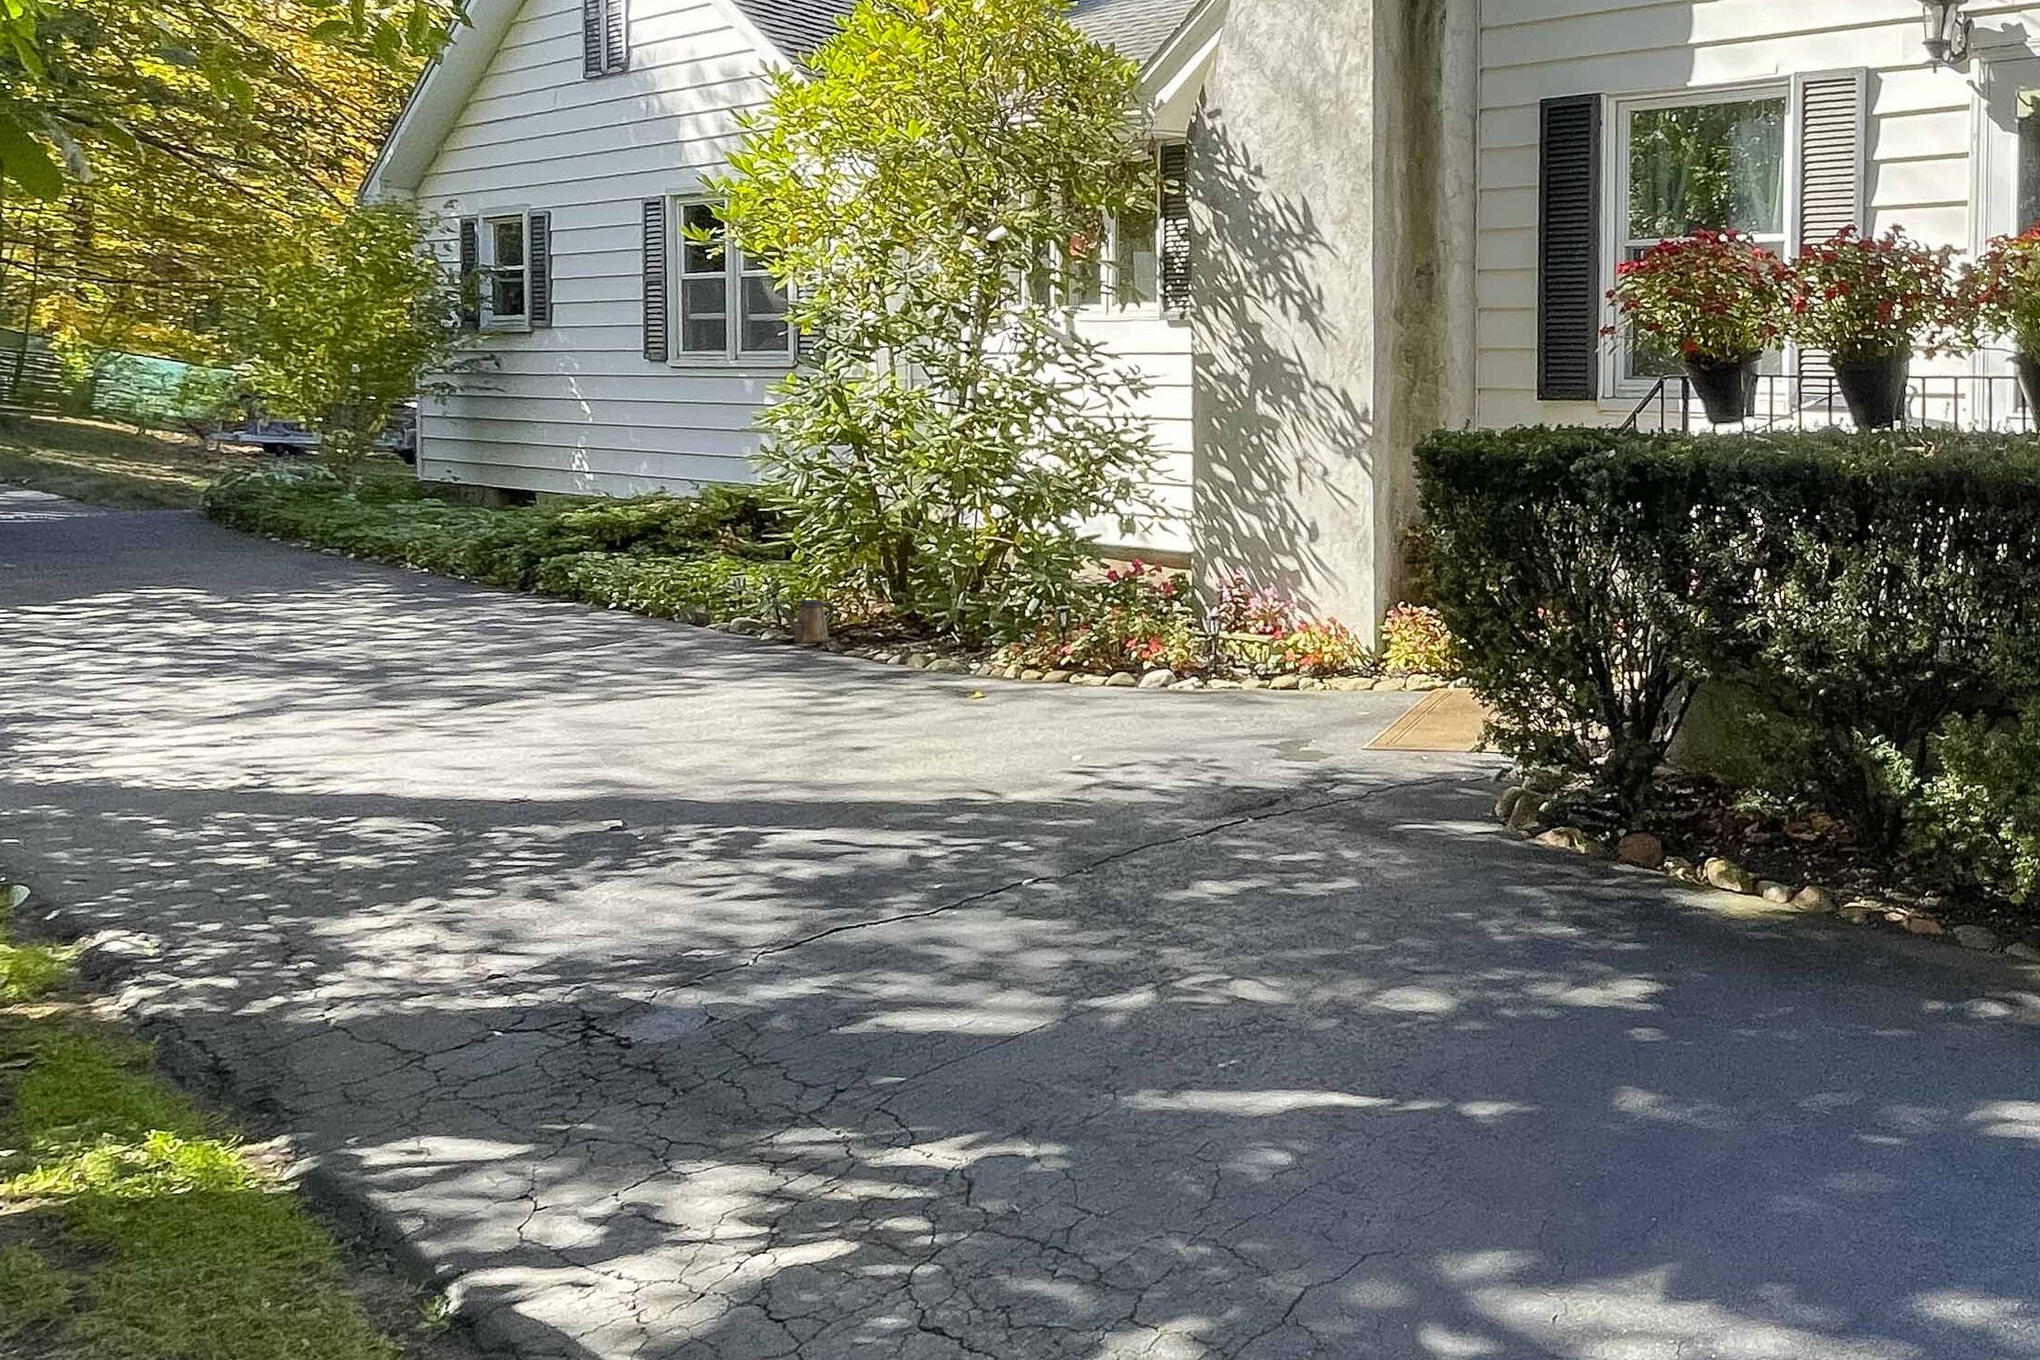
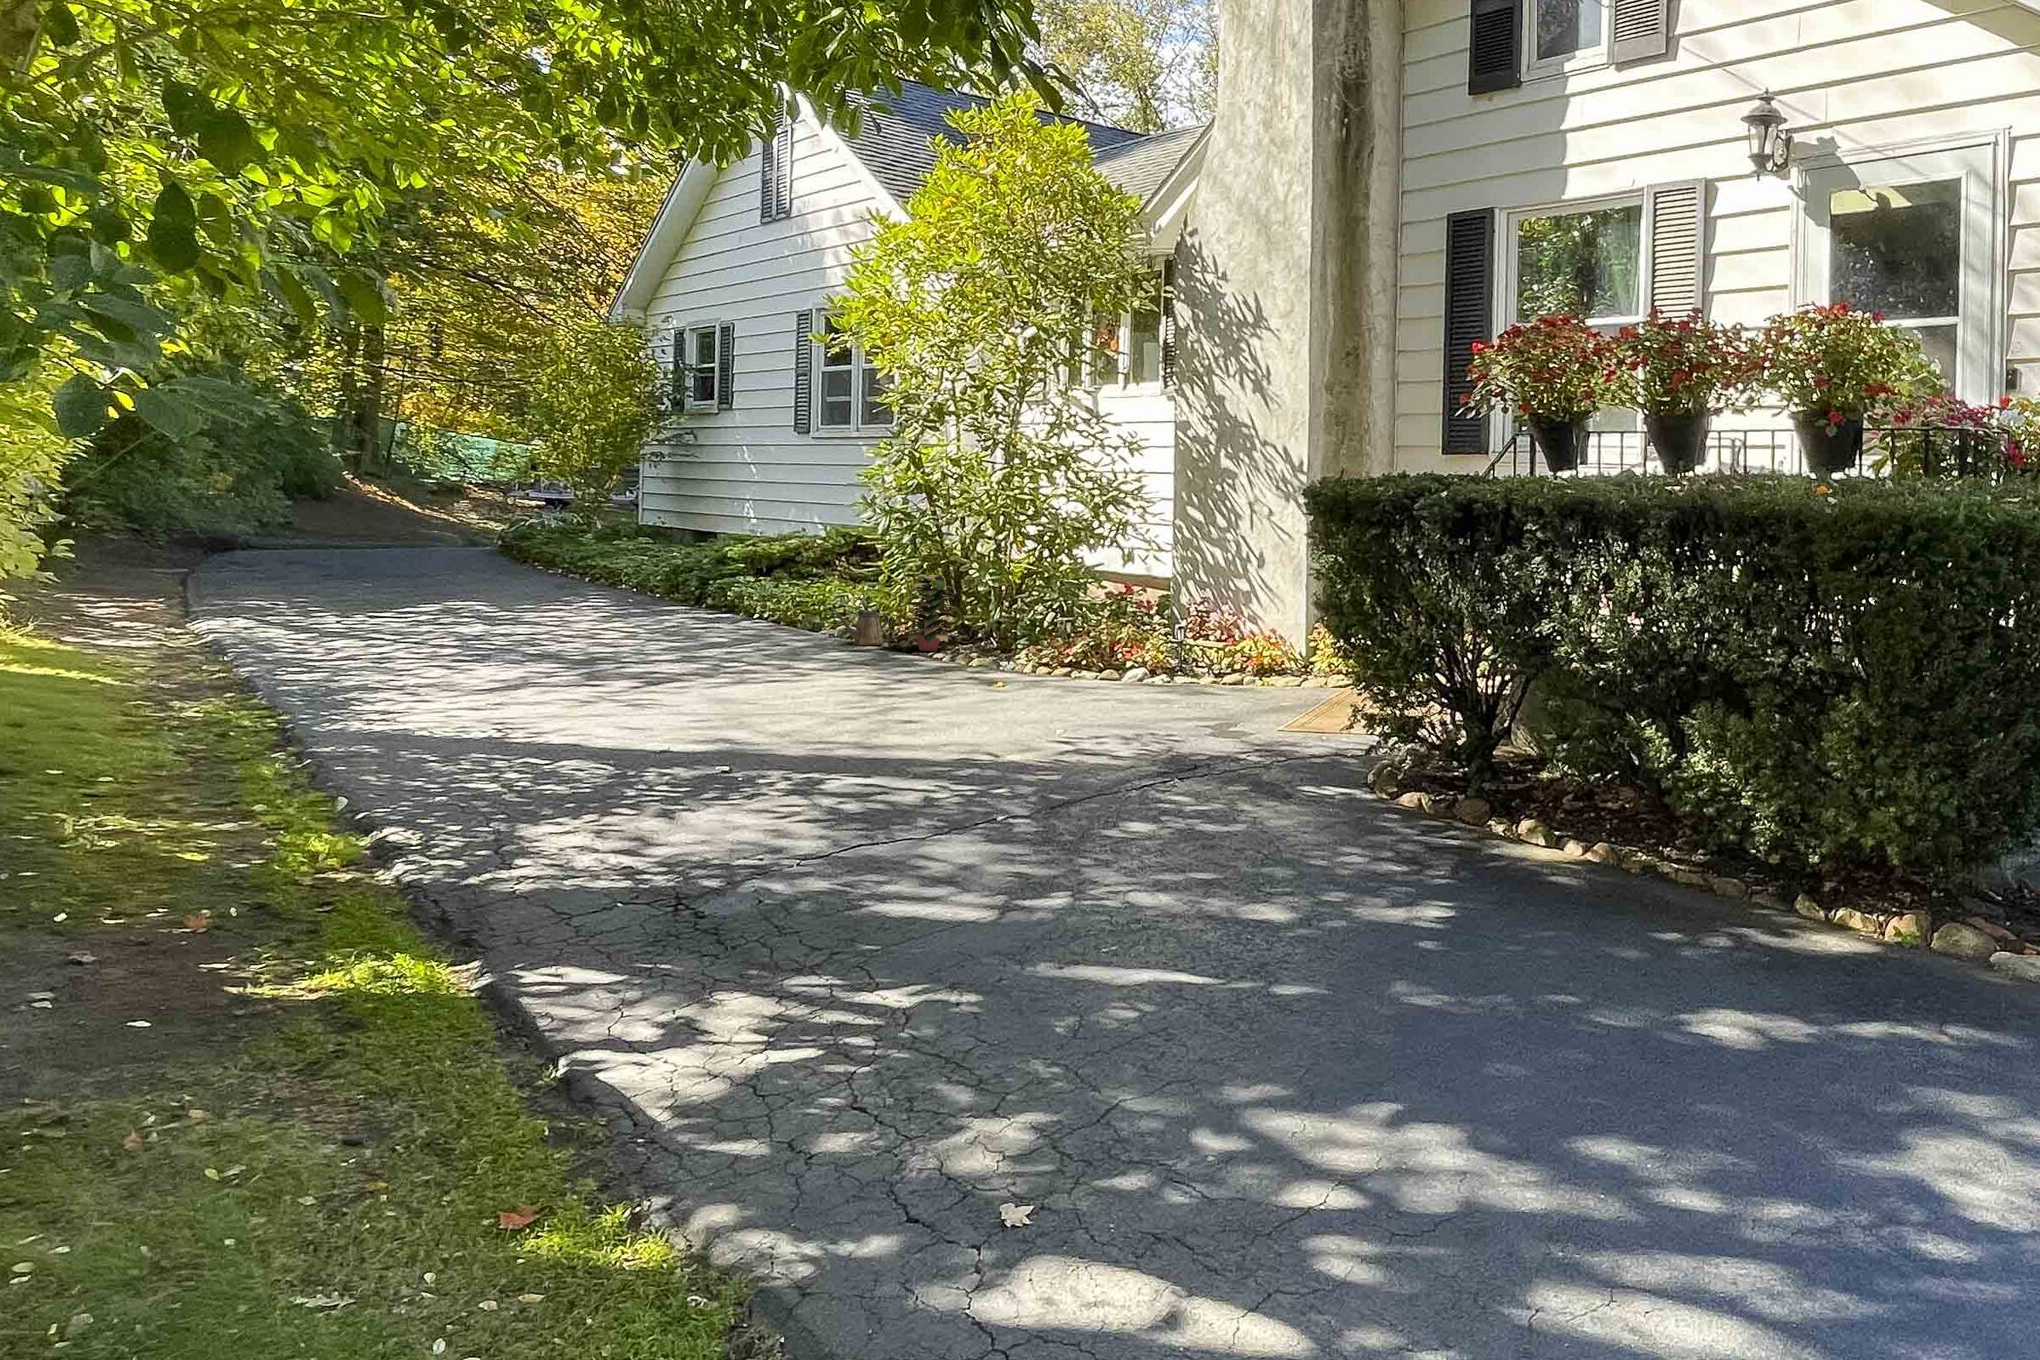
decorative plant: none [857,553,926,649] -> present [906,574,956,651]

